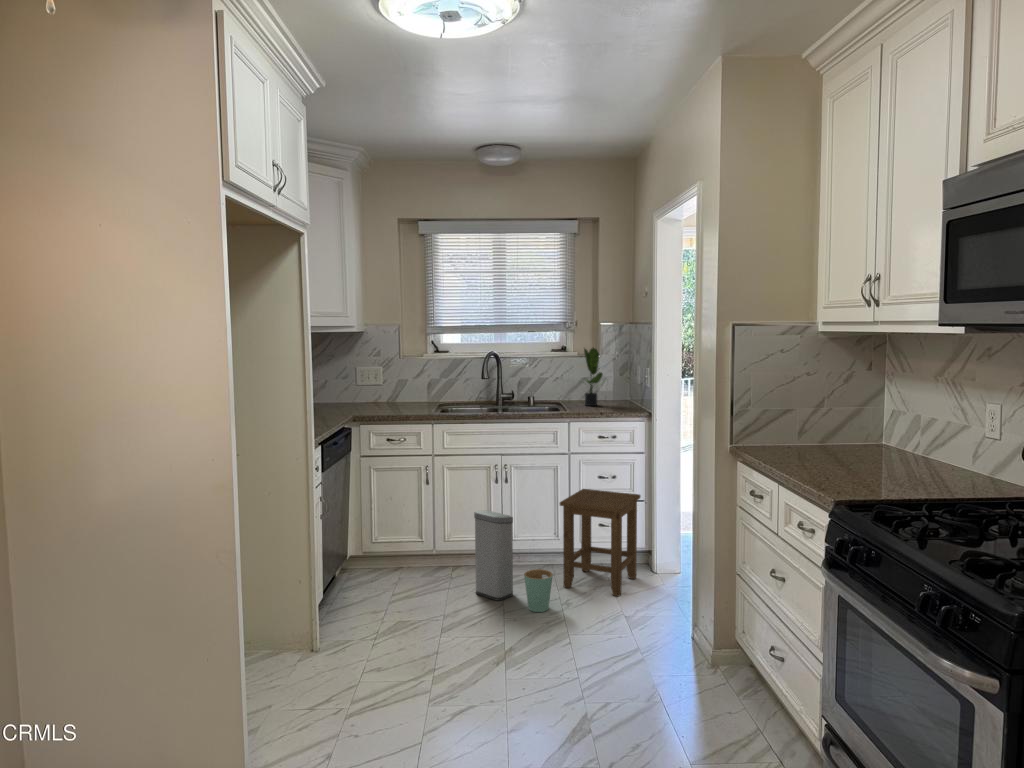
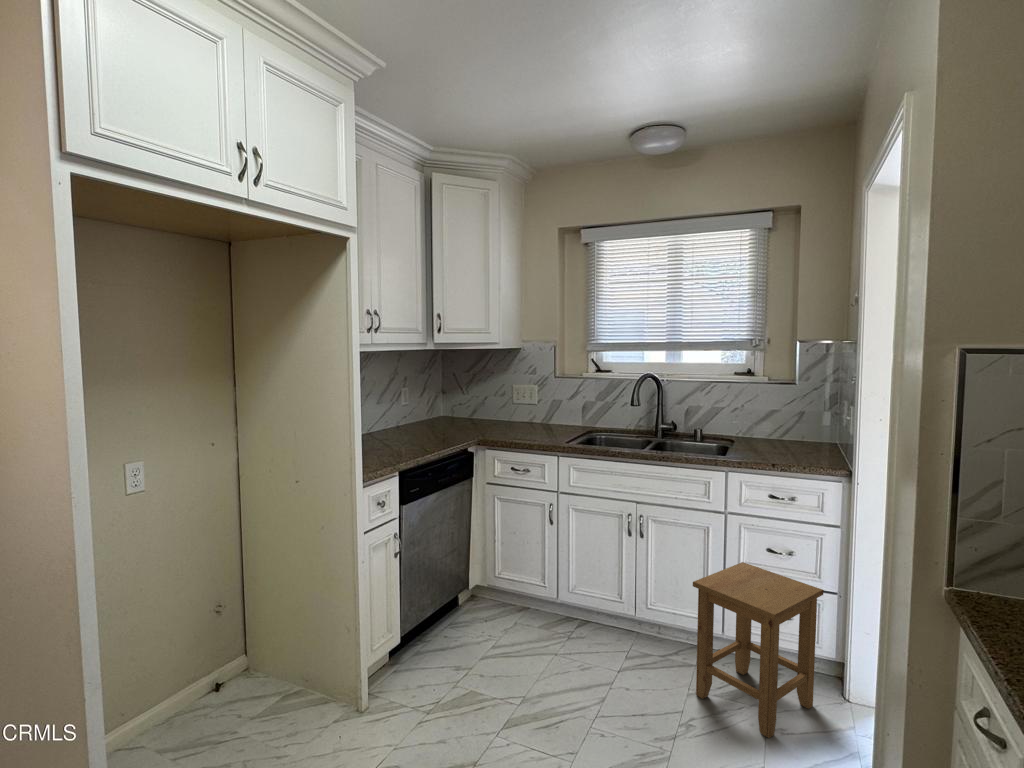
potted plant: present [584,348,603,406] -> none [754,372,802,450]
trash can: present [474,511,553,612] -> none [579,574,662,735]

